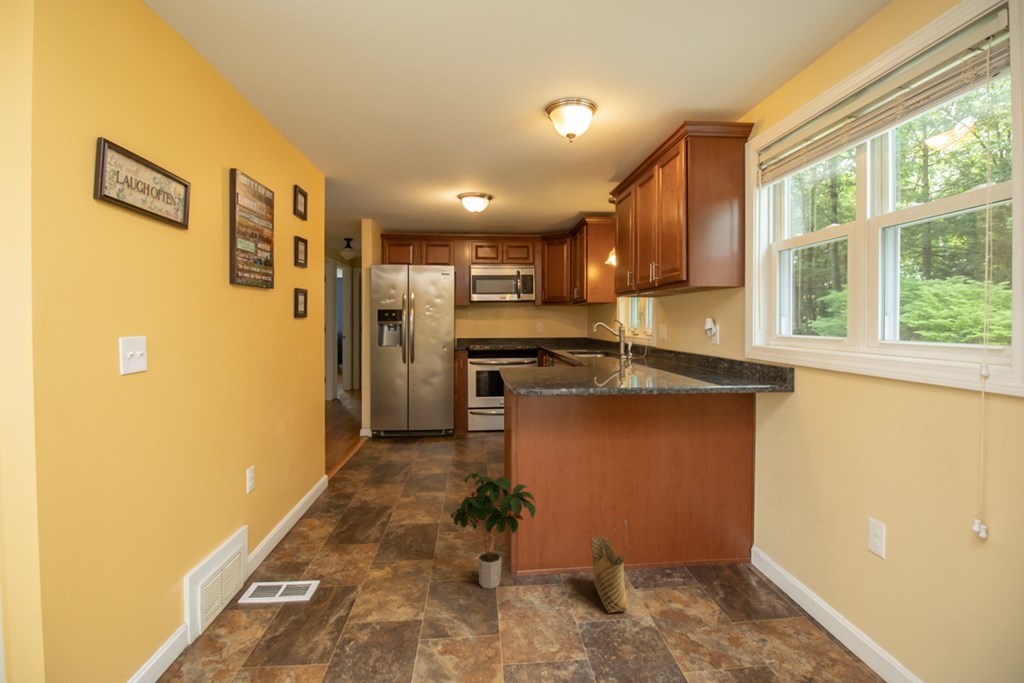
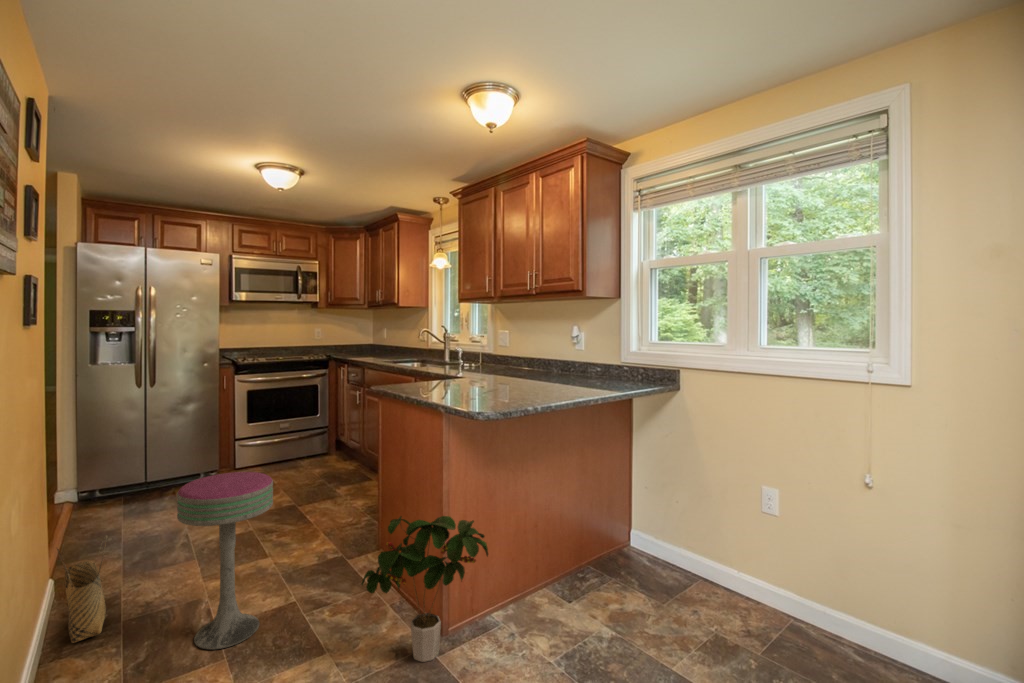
bar stool: none [360,424,419,539] -> present [177,472,273,650]
woven basket: present [589,521,628,613] -> present [57,535,108,643]

